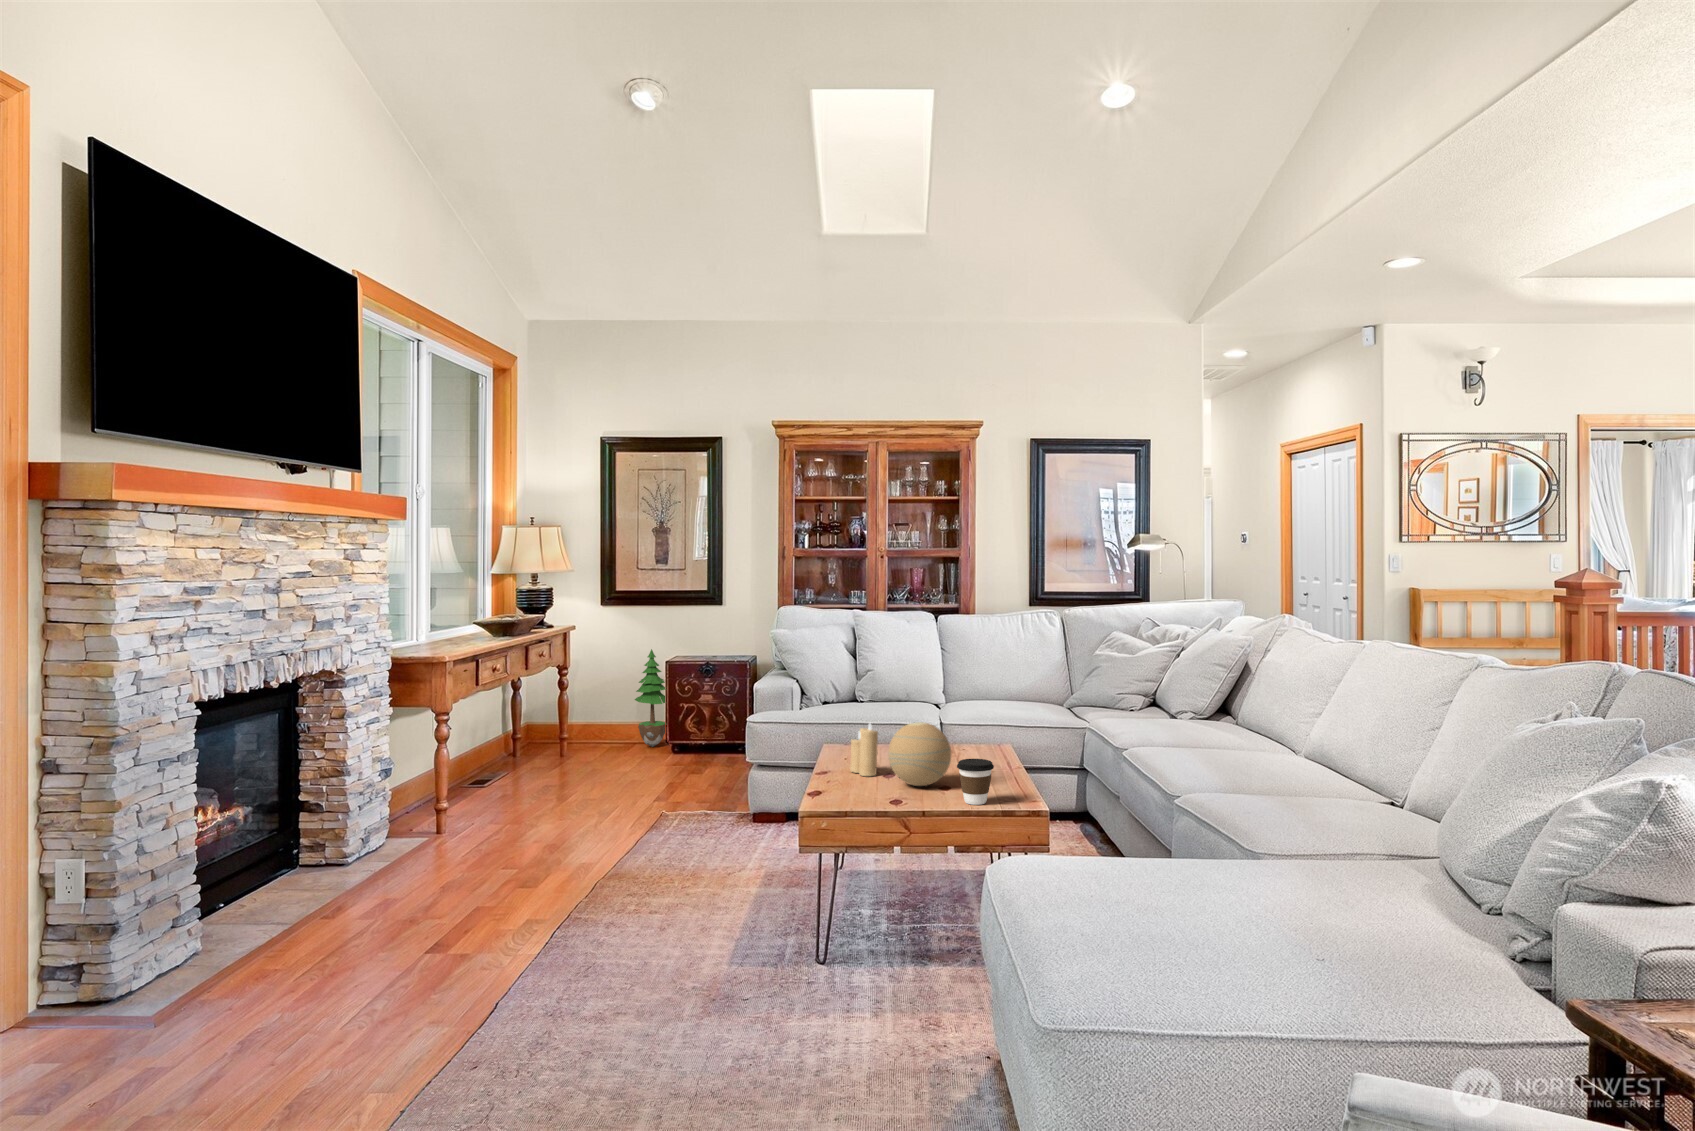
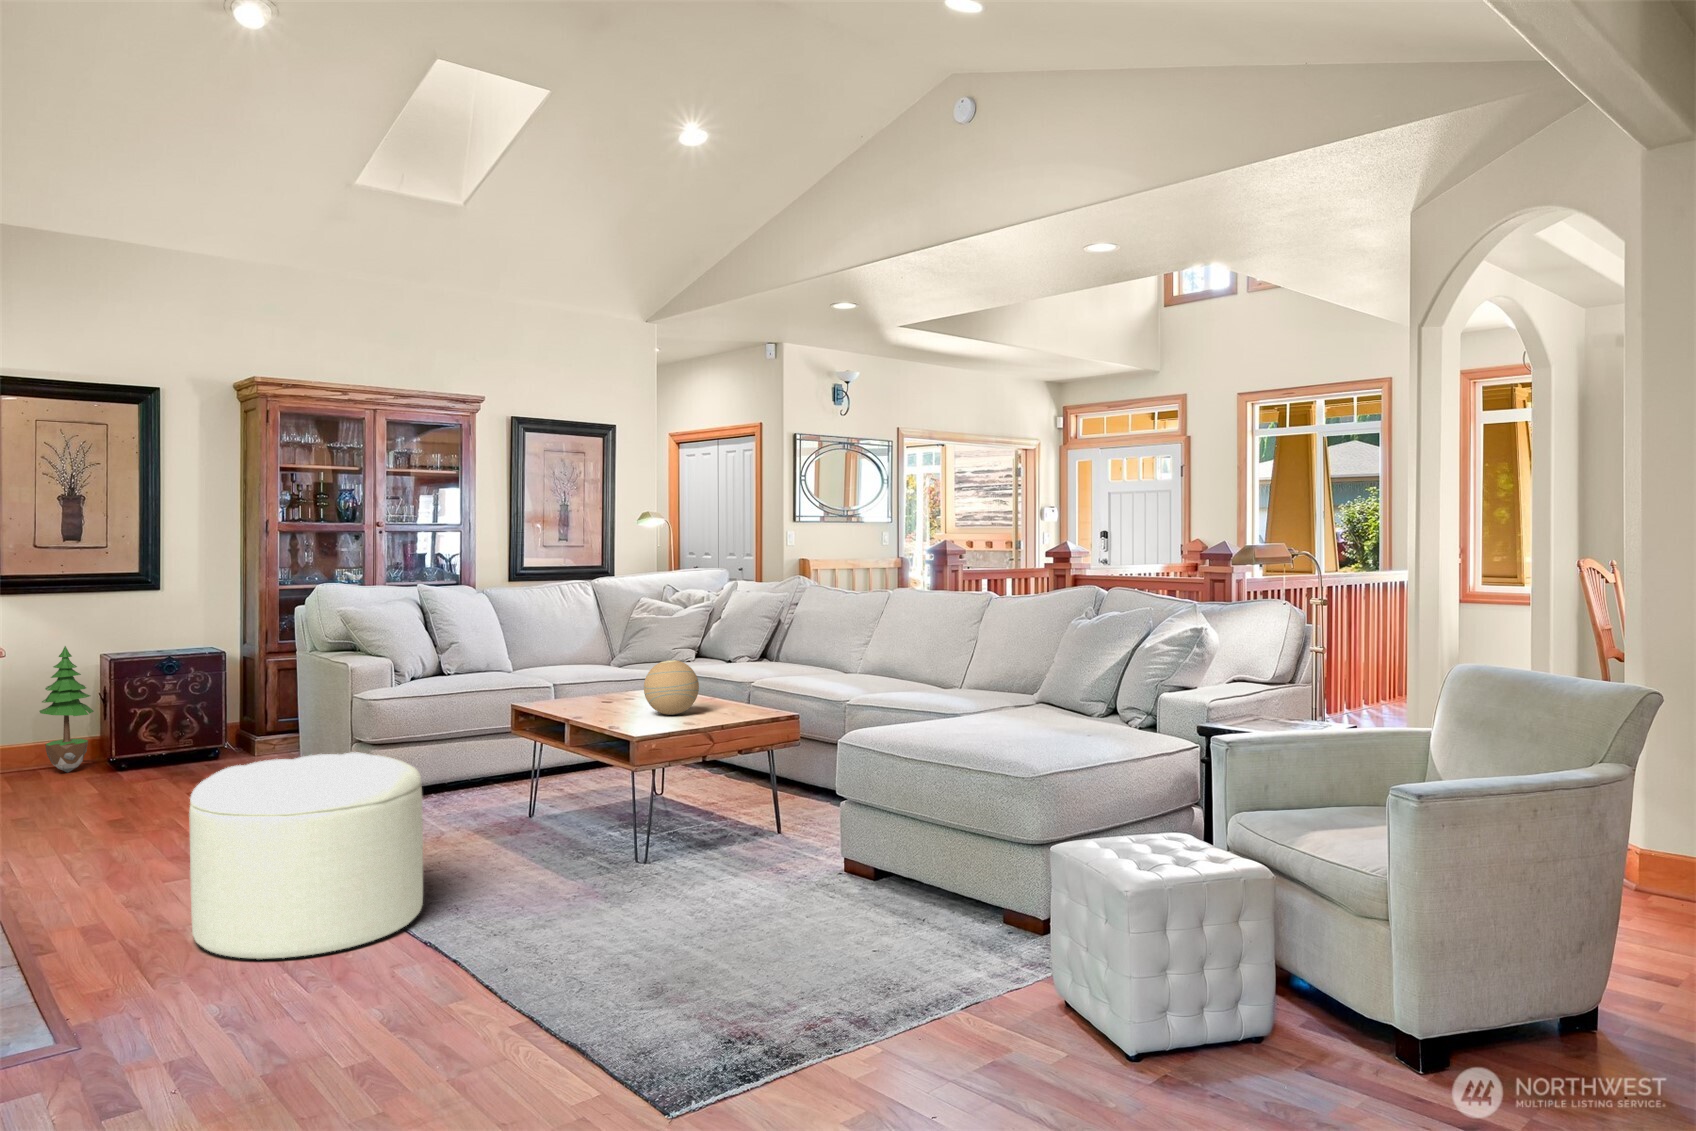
candle: present [850,723,878,776] -> none [586,667,618,716]
coffee cup: present [957,759,994,805] -> none [728,682,758,717]
ottoman: none [397,781,602,976] -> present [189,753,423,960]

